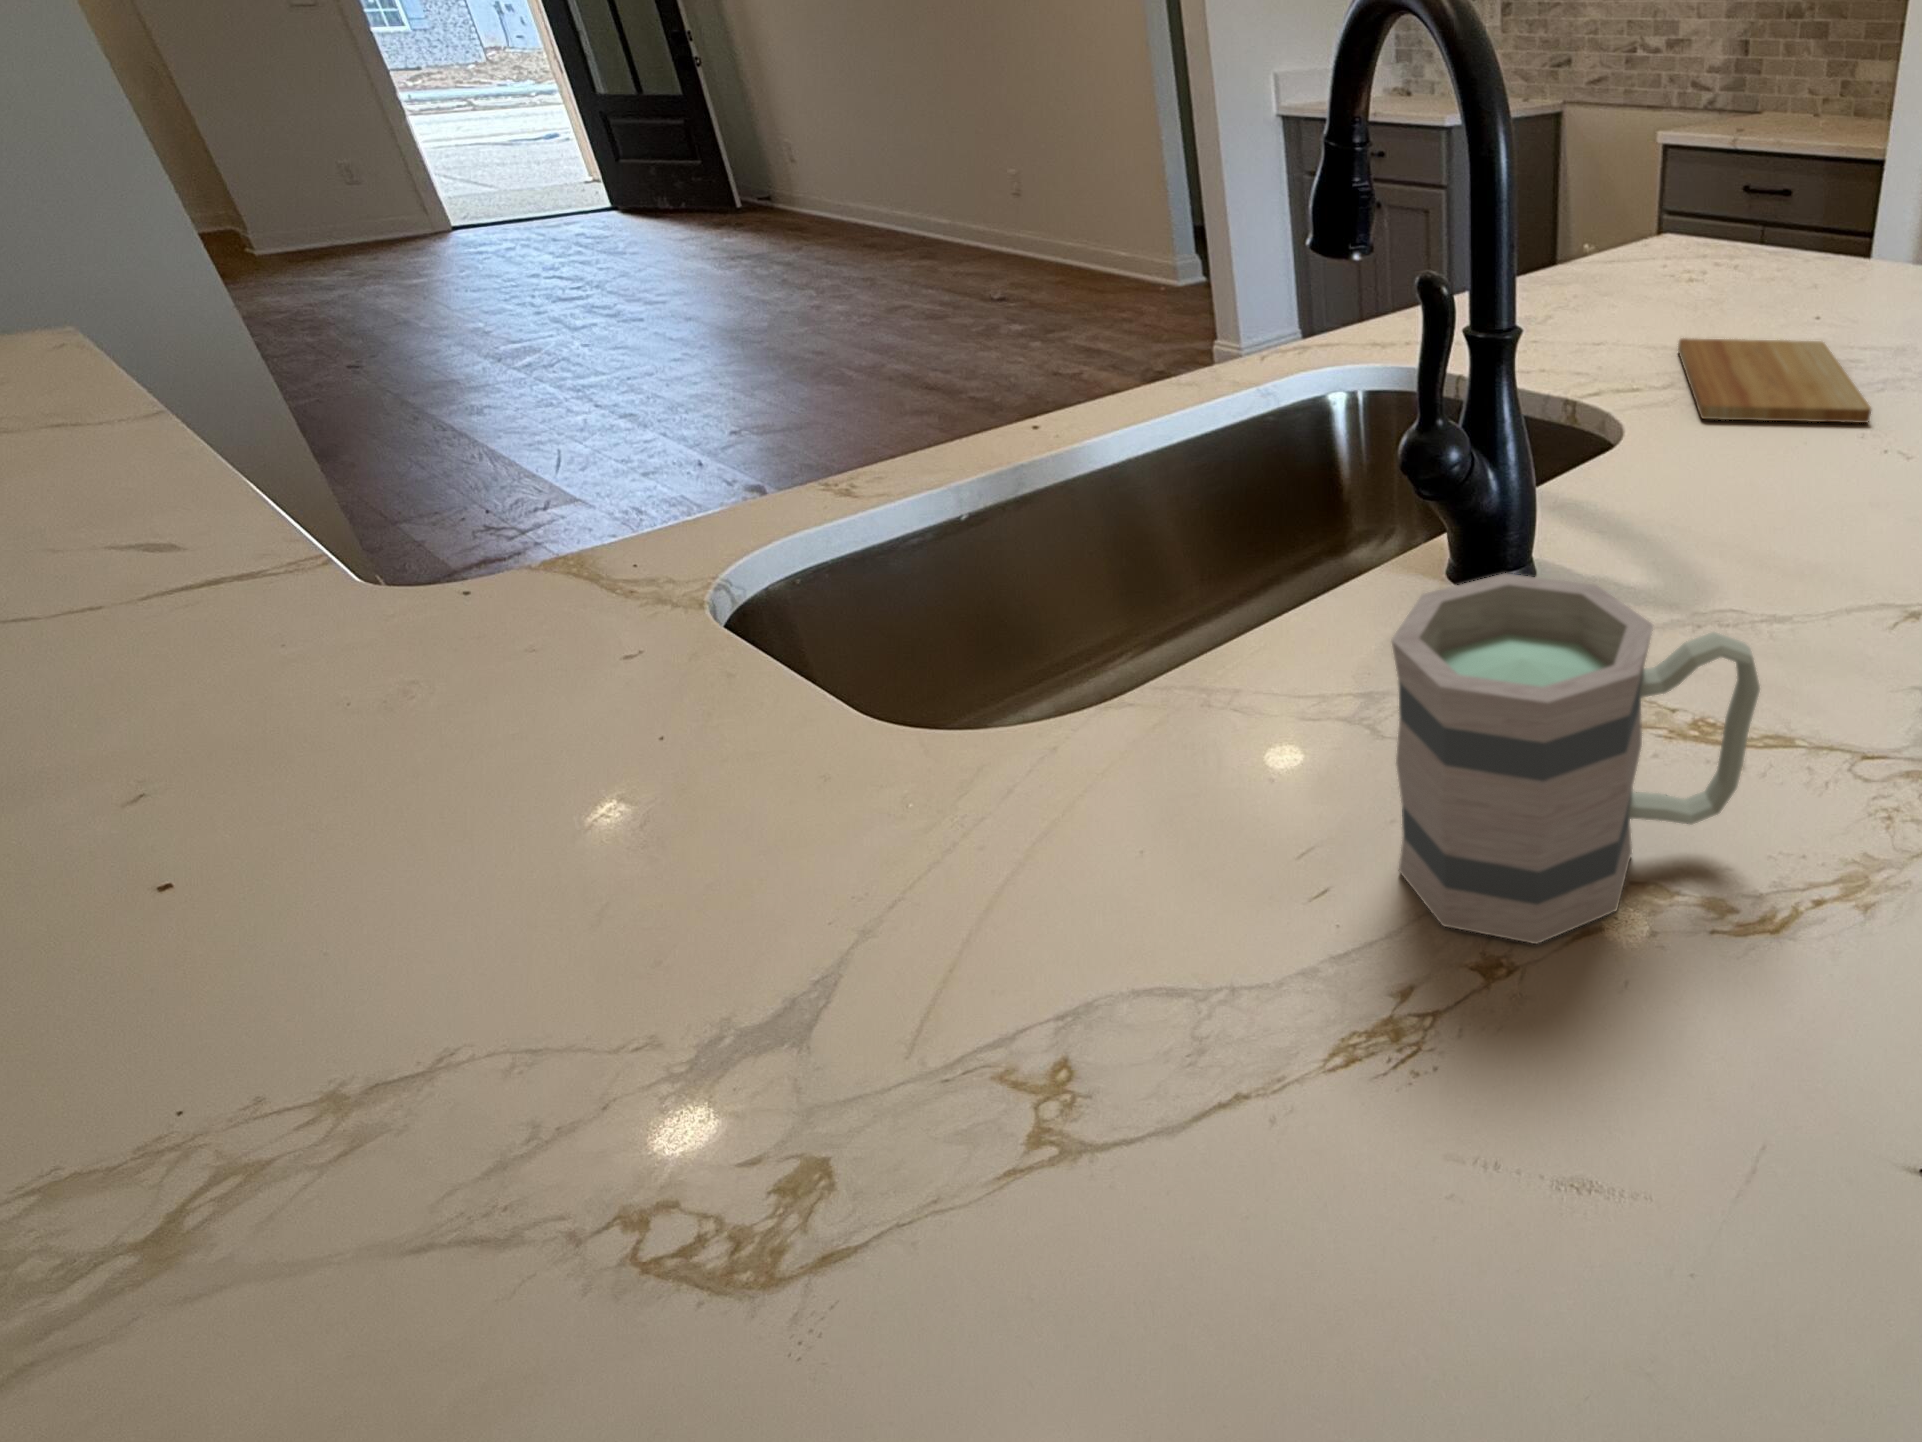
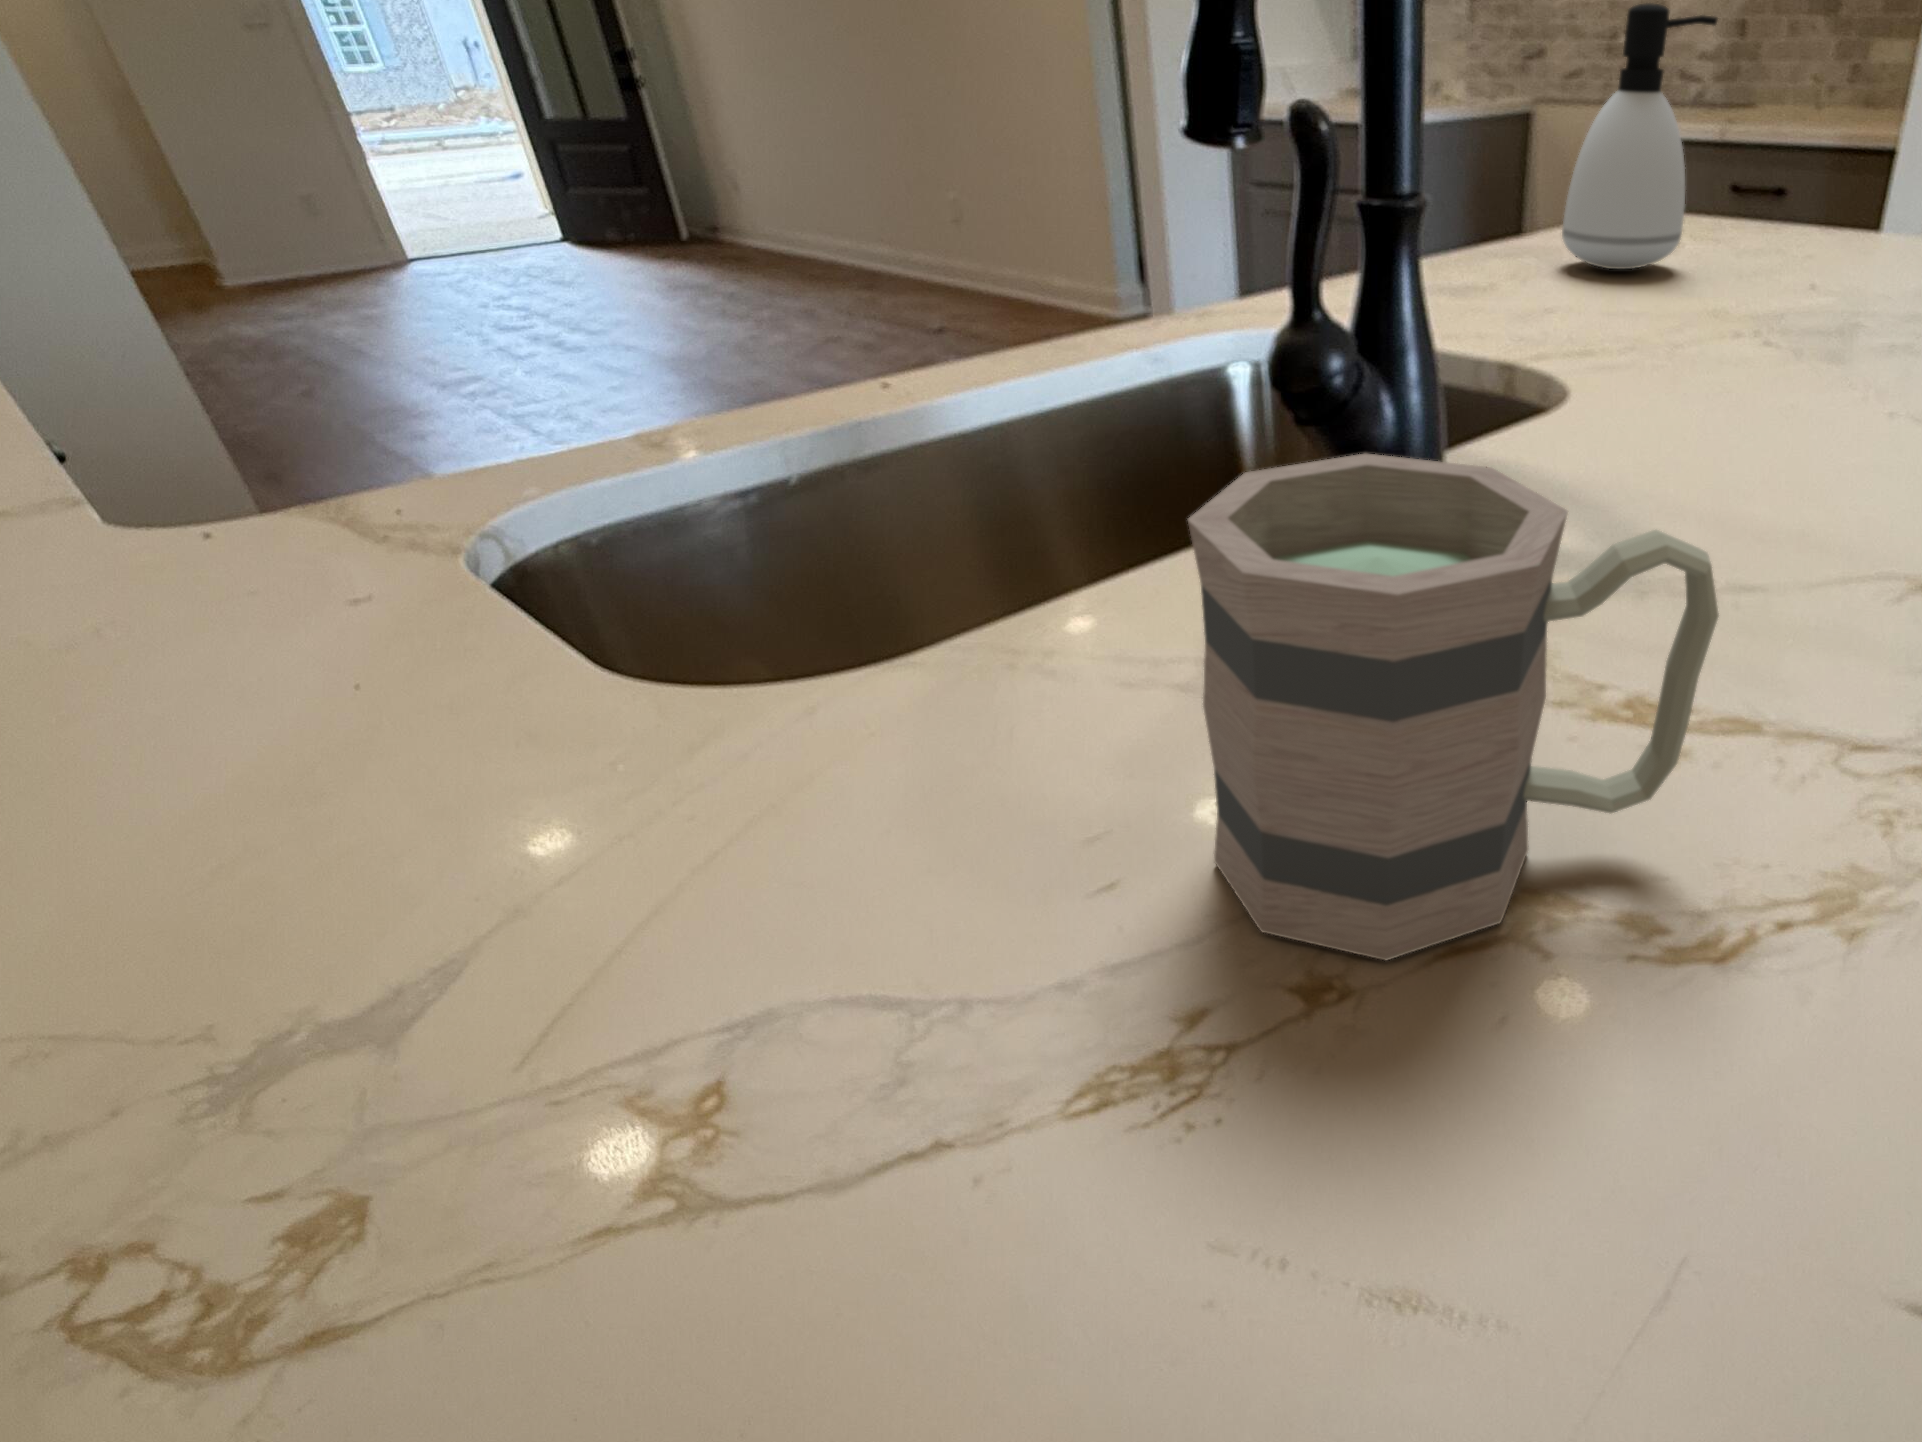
soap dispenser: none [1614,93,1736,301] -> present [1562,3,1717,269]
cutting board: present [1678,338,1871,423] -> none [1632,300,1865,386]

